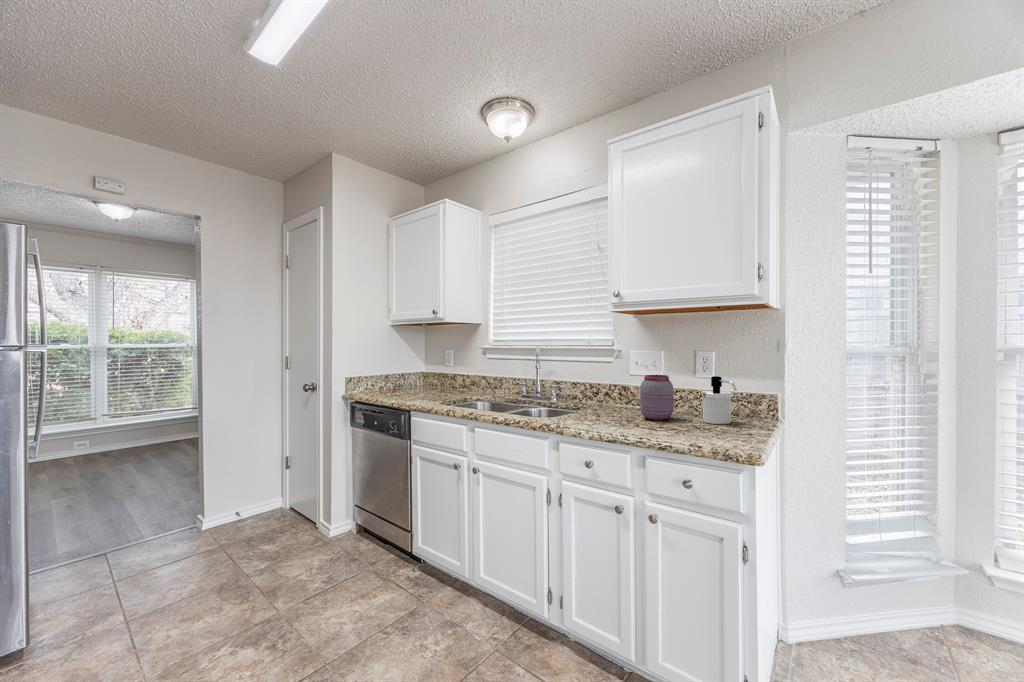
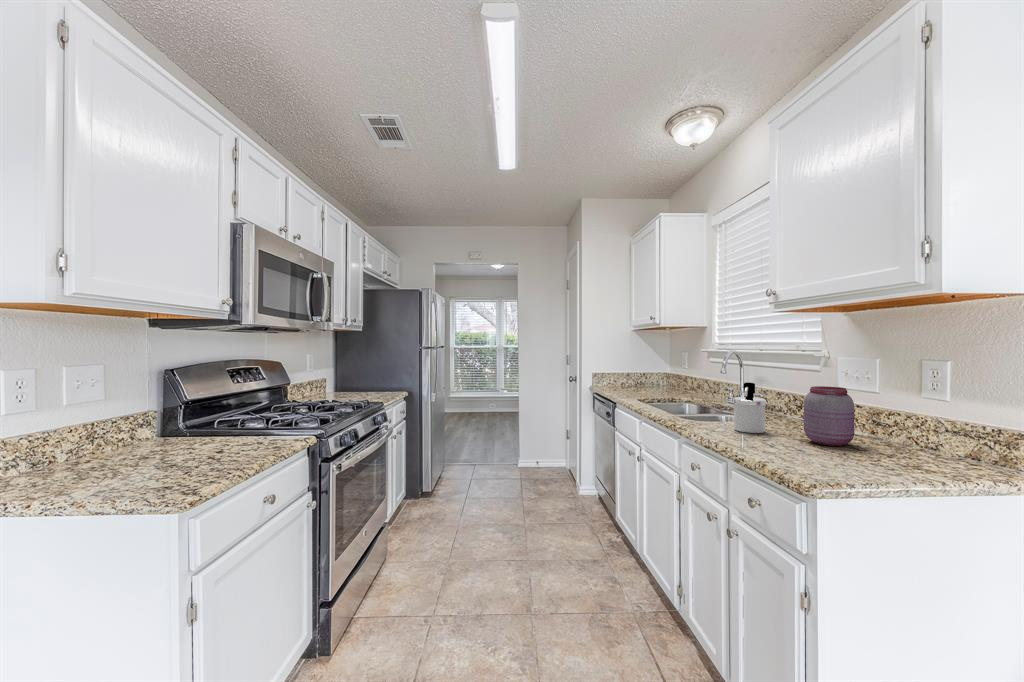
soap dispenser: present [702,376,737,424] -> present [733,383,766,433]

